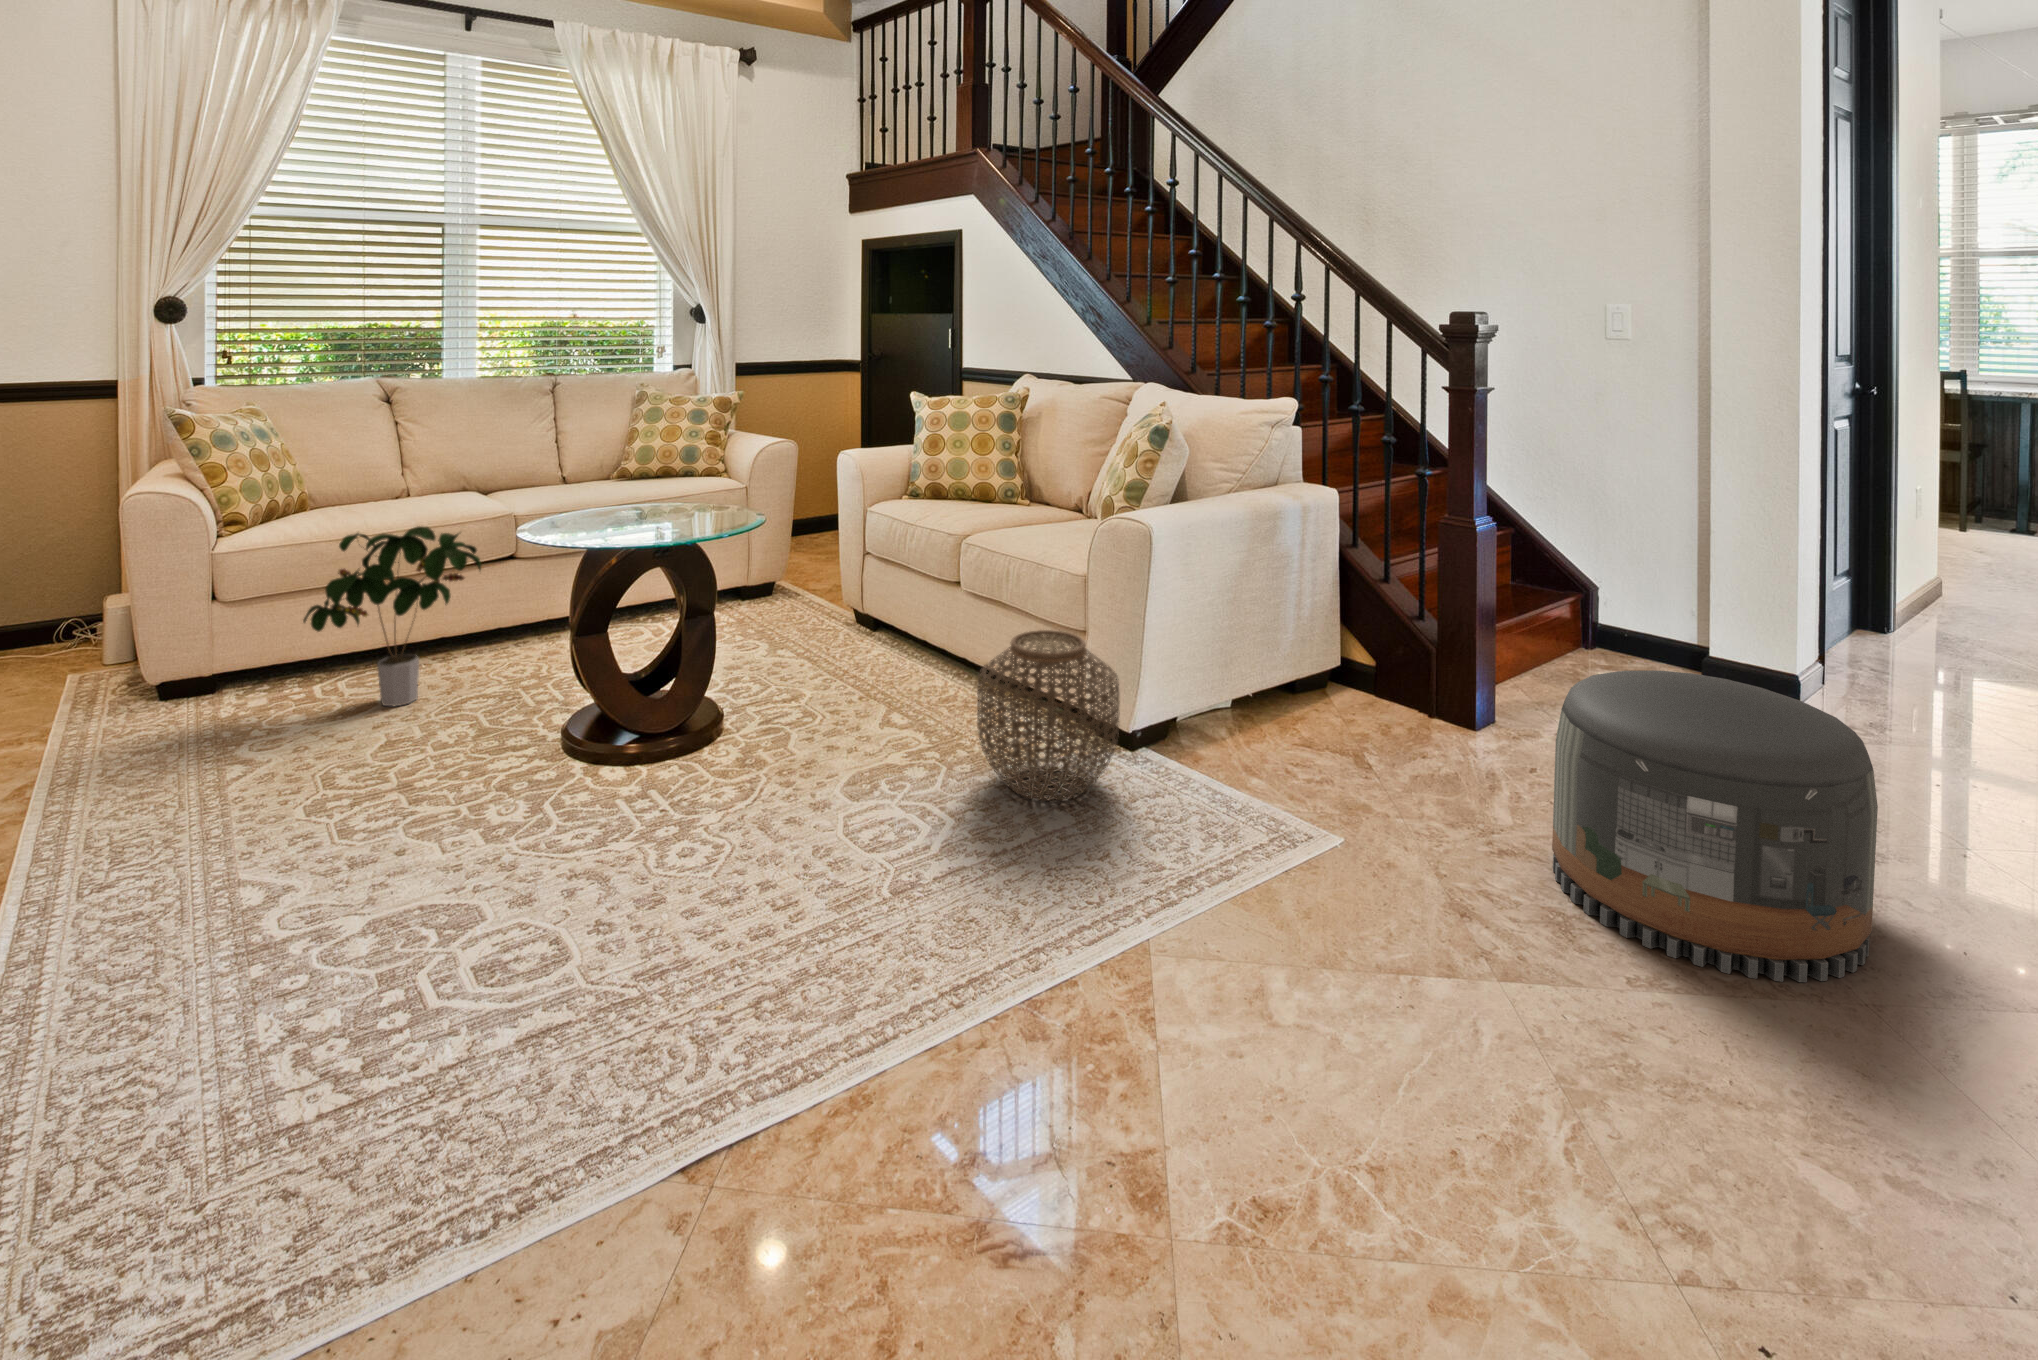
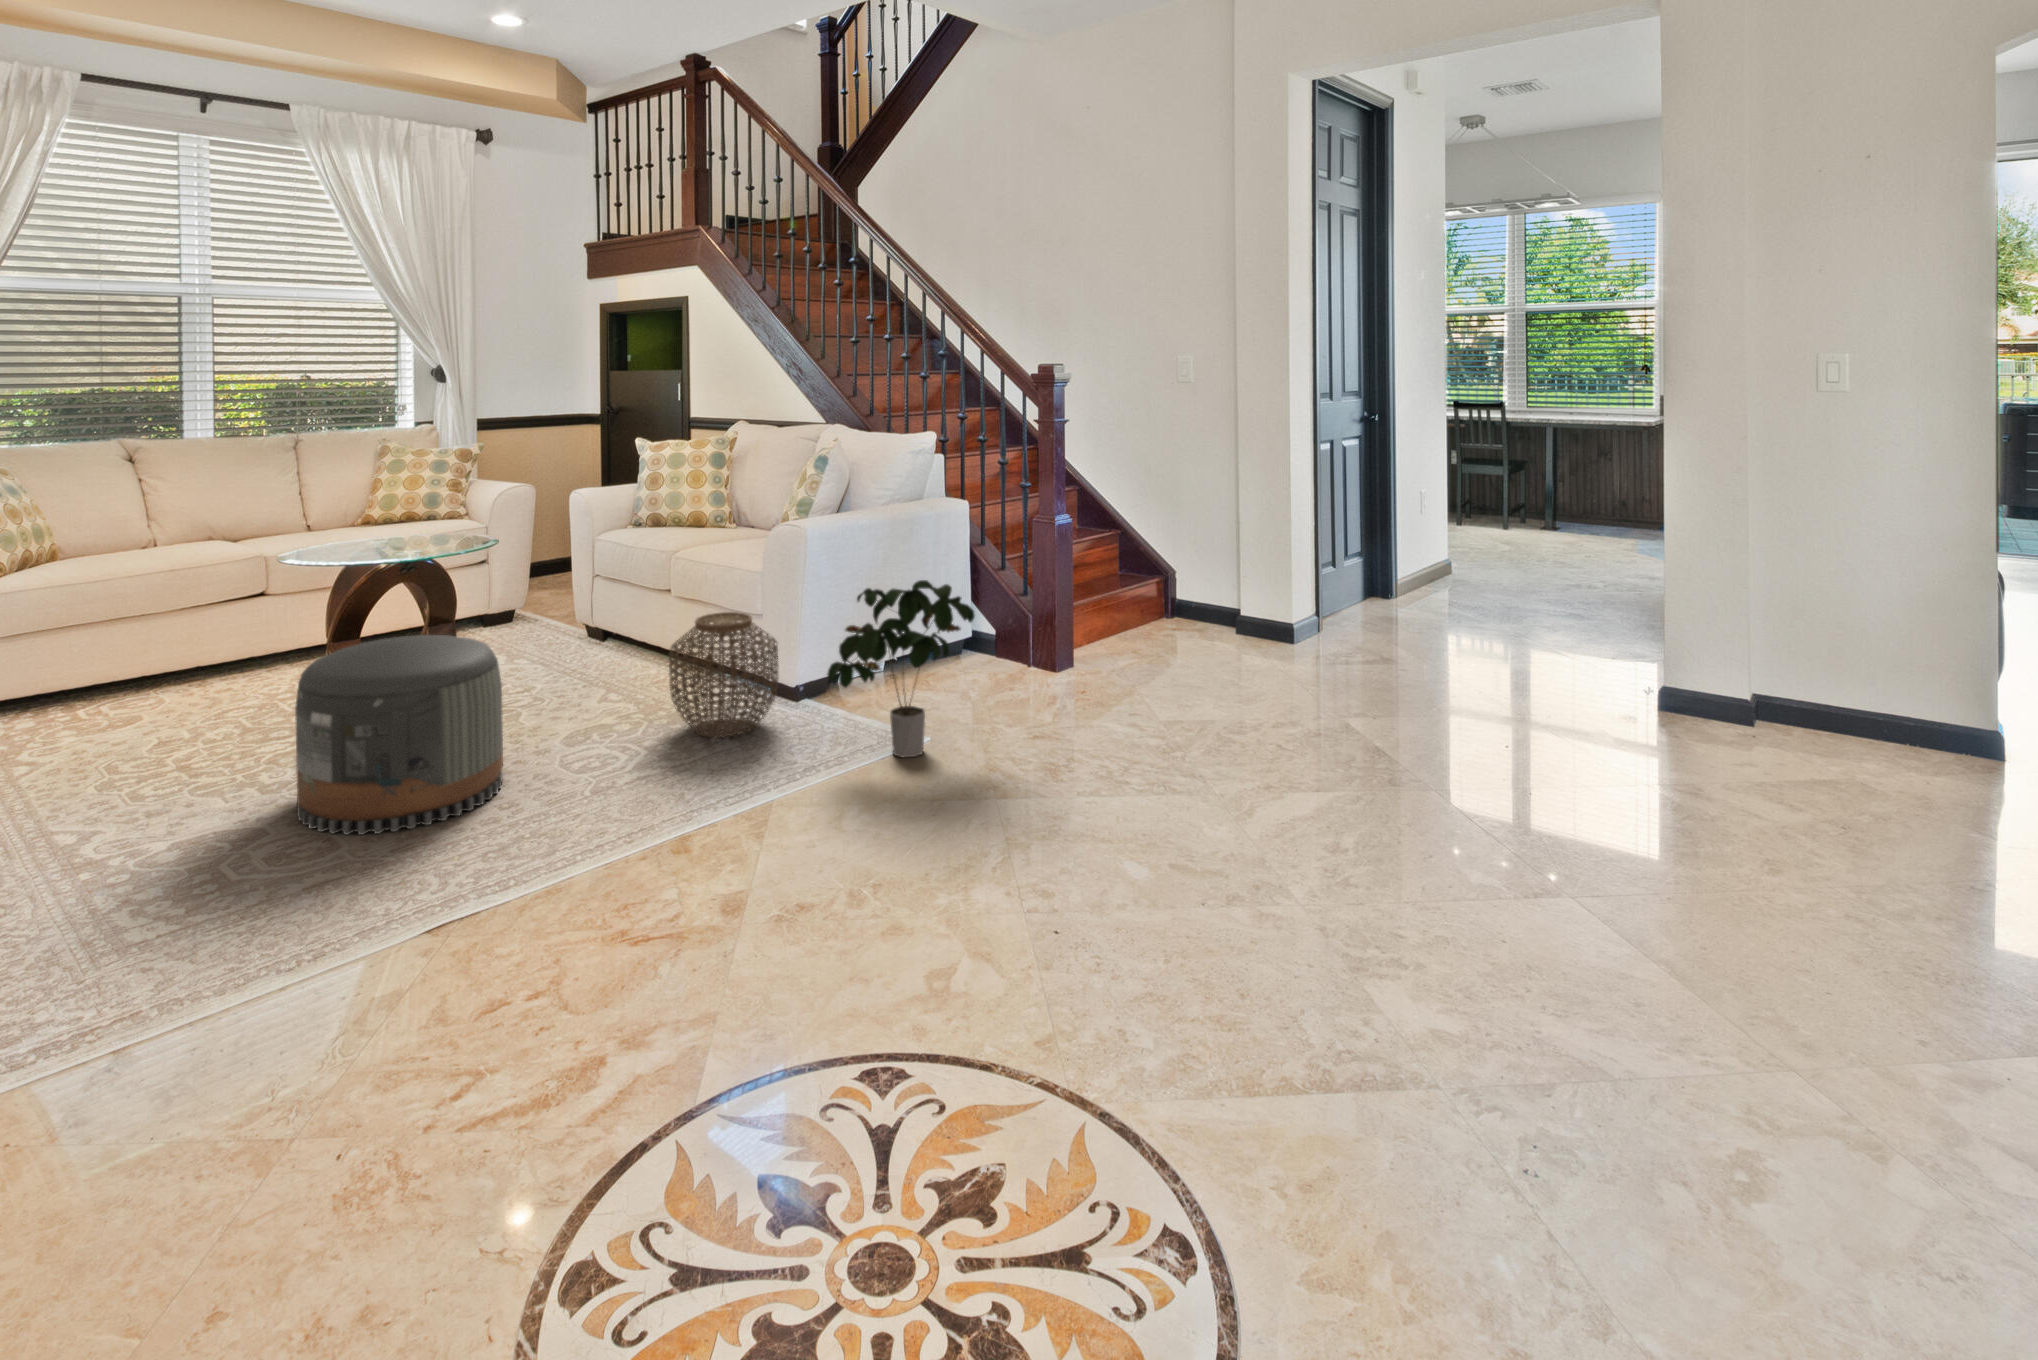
potted plant: present [303,526,481,707] -> present [827,580,975,757]
pouf: present [1552,670,1878,982] -> present [295,635,503,835]

